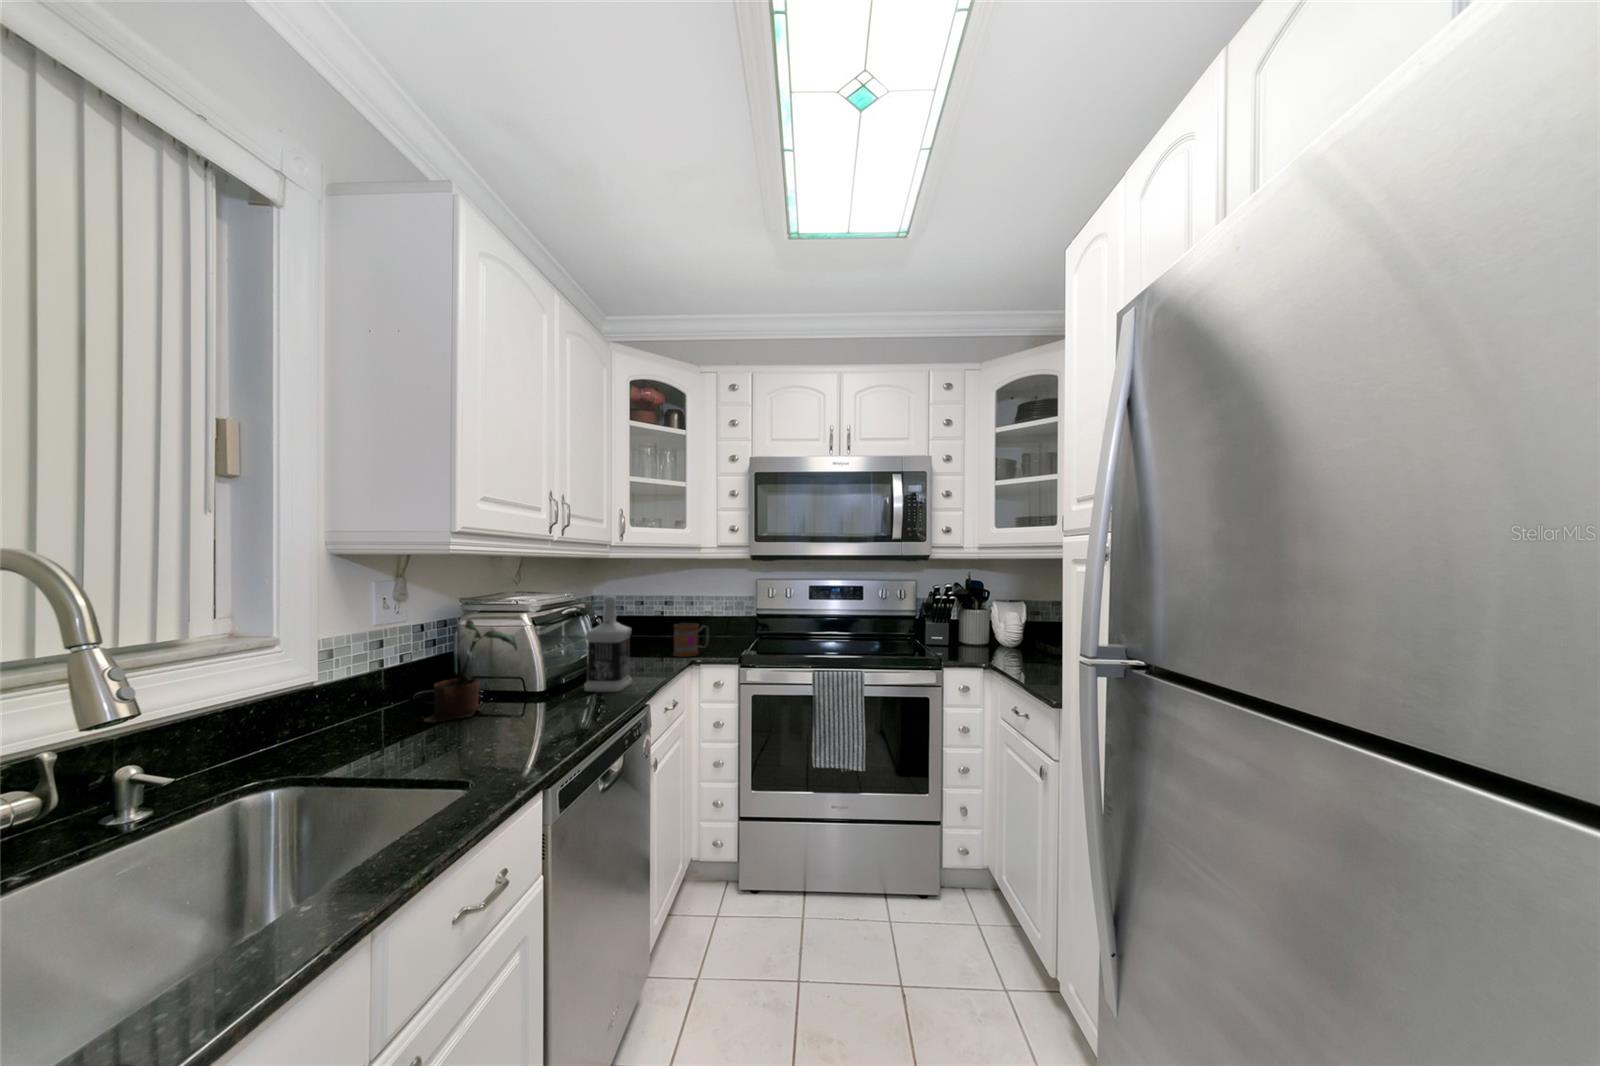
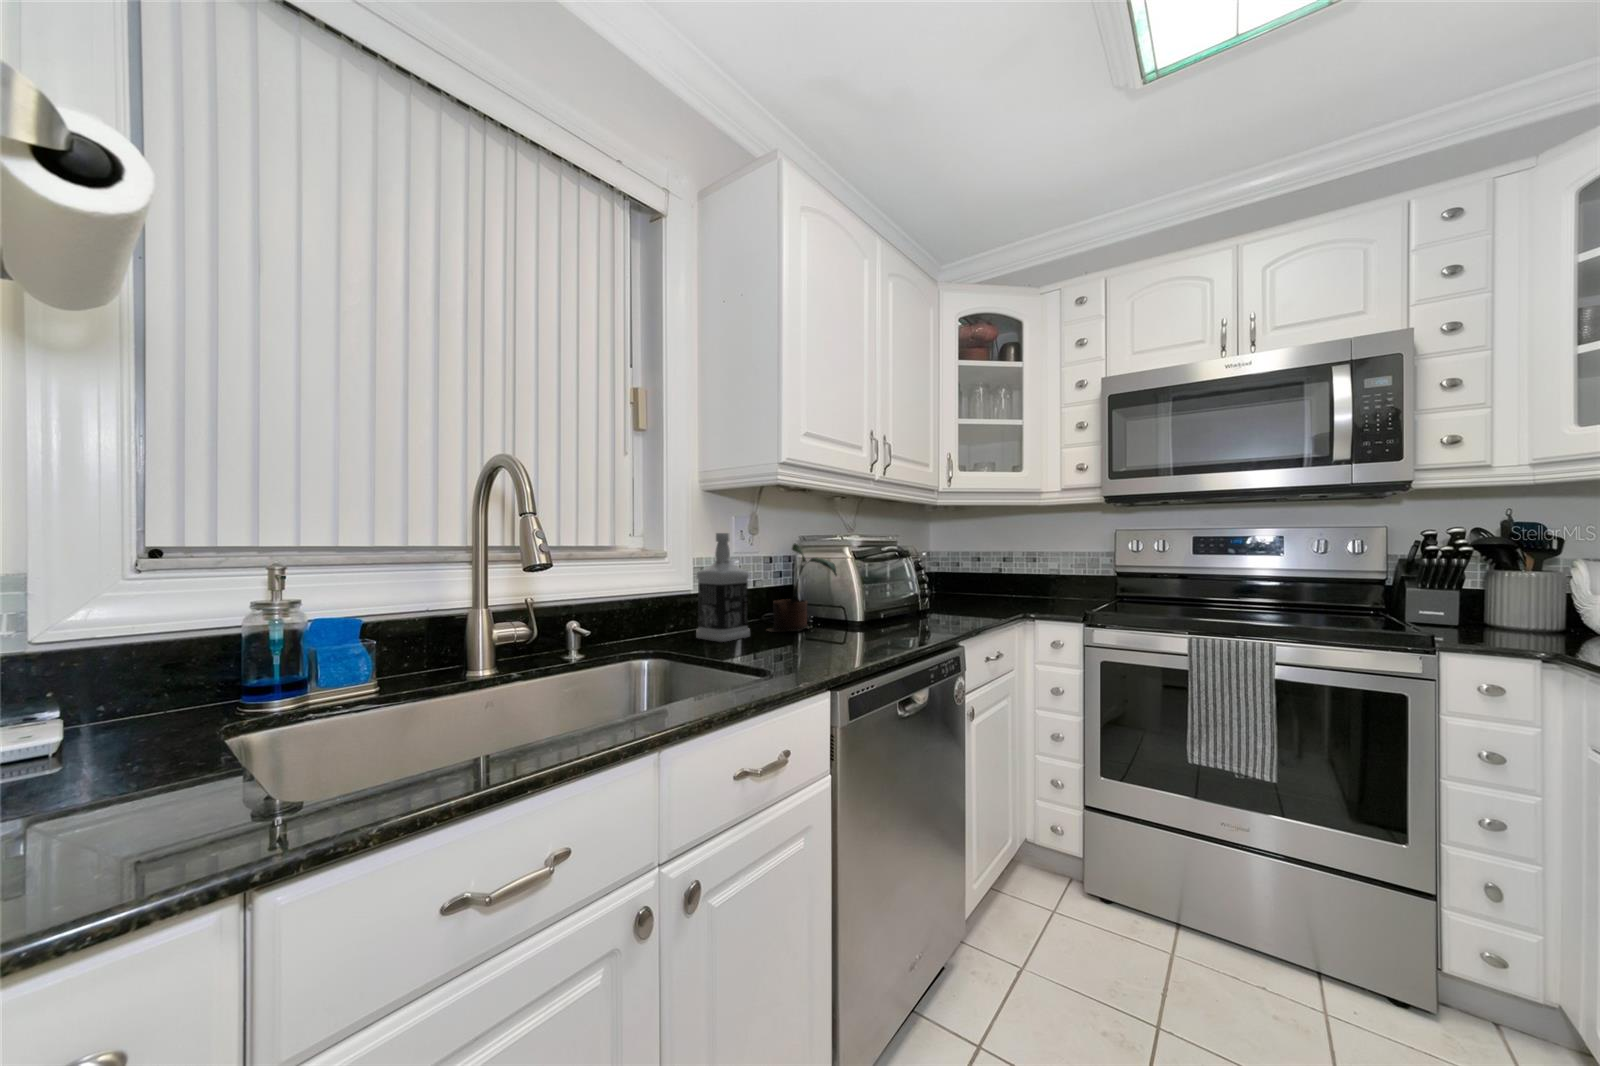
bottle: present [585,596,632,692] -> present [696,533,750,642]
mug: present [673,623,709,657] -> none [1006,576,1050,611]

